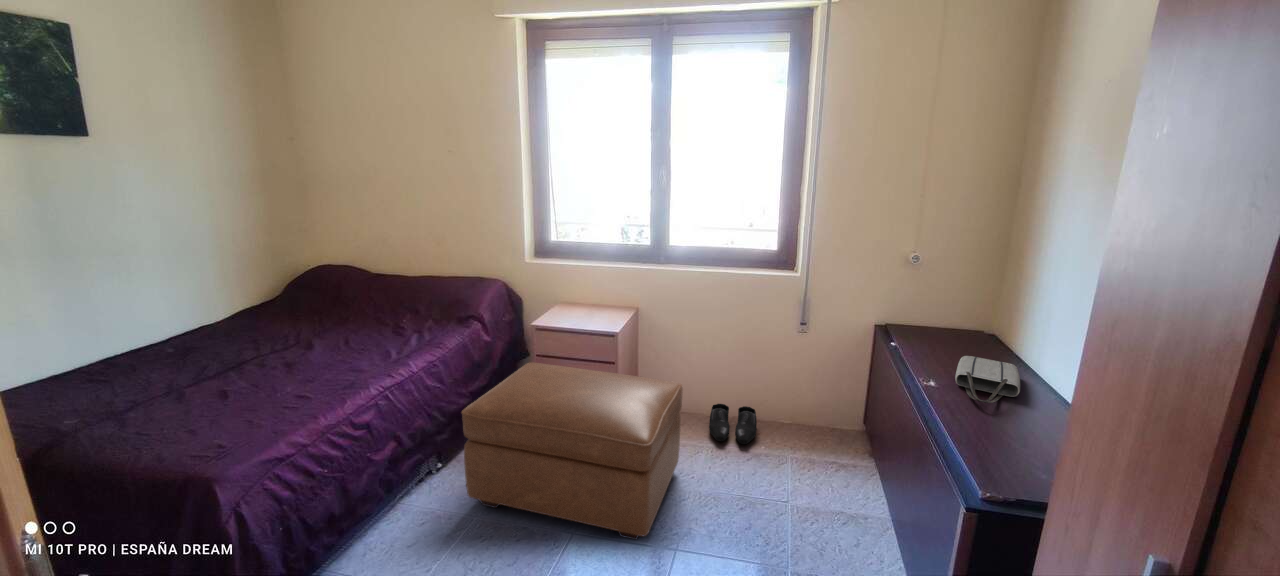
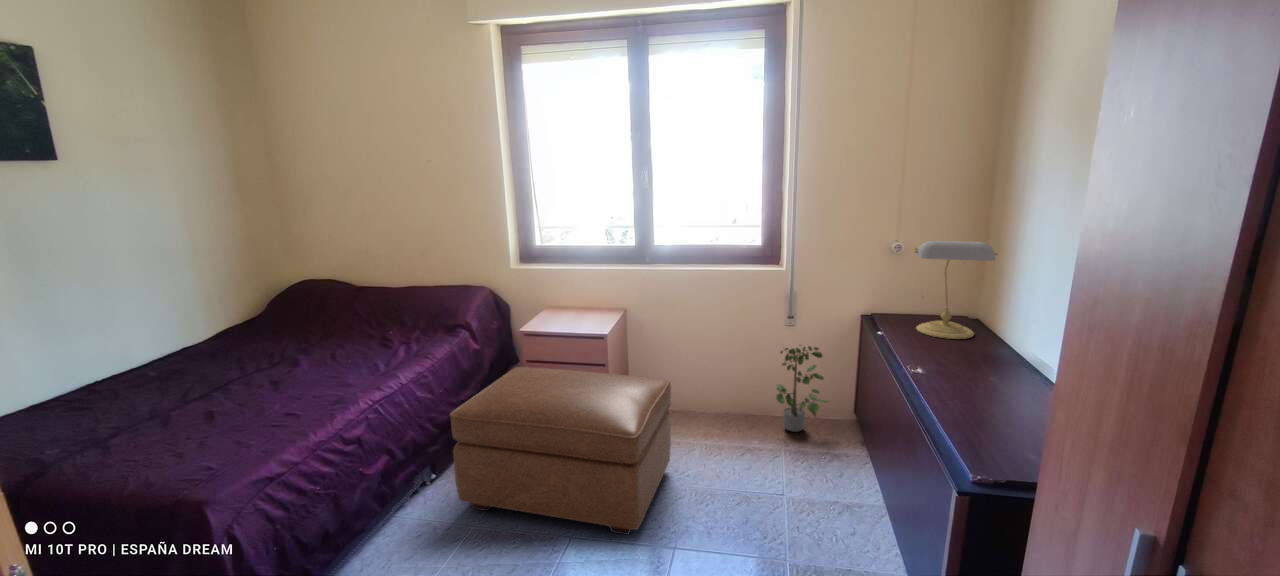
desk lamp: none [929,255,1019,354] -> present [913,241,997,339]
potted plant: none [784,350,839,436] -> present [776,346,828,432]
tote bag: present [955,356,1020,403] -> none [937,340,1000,381]
shoe: present [709,404,757,444] -> none [702,404,750,442]

